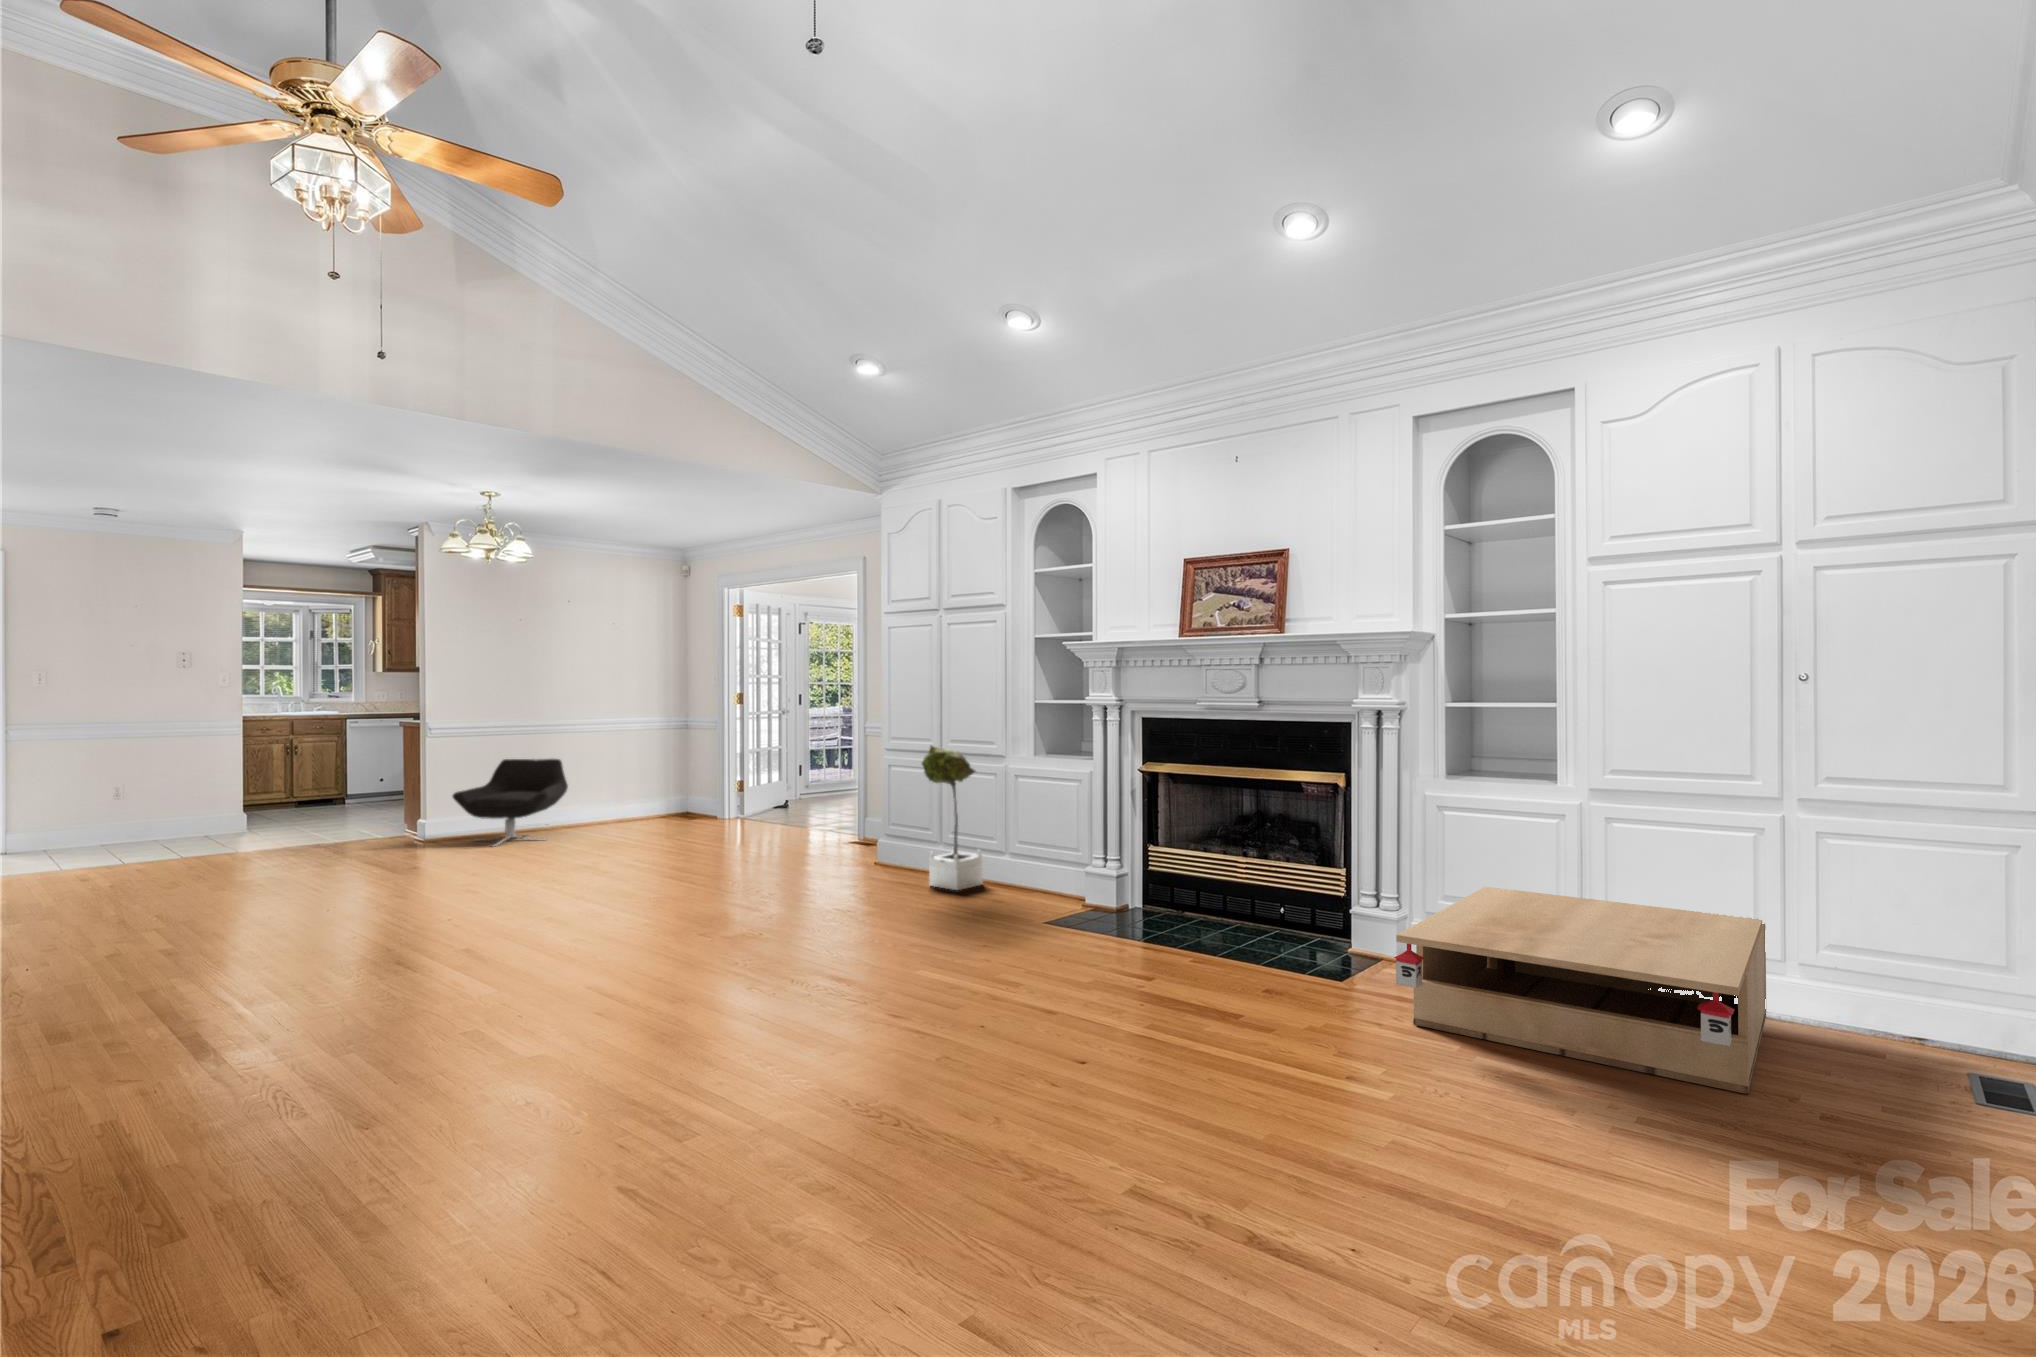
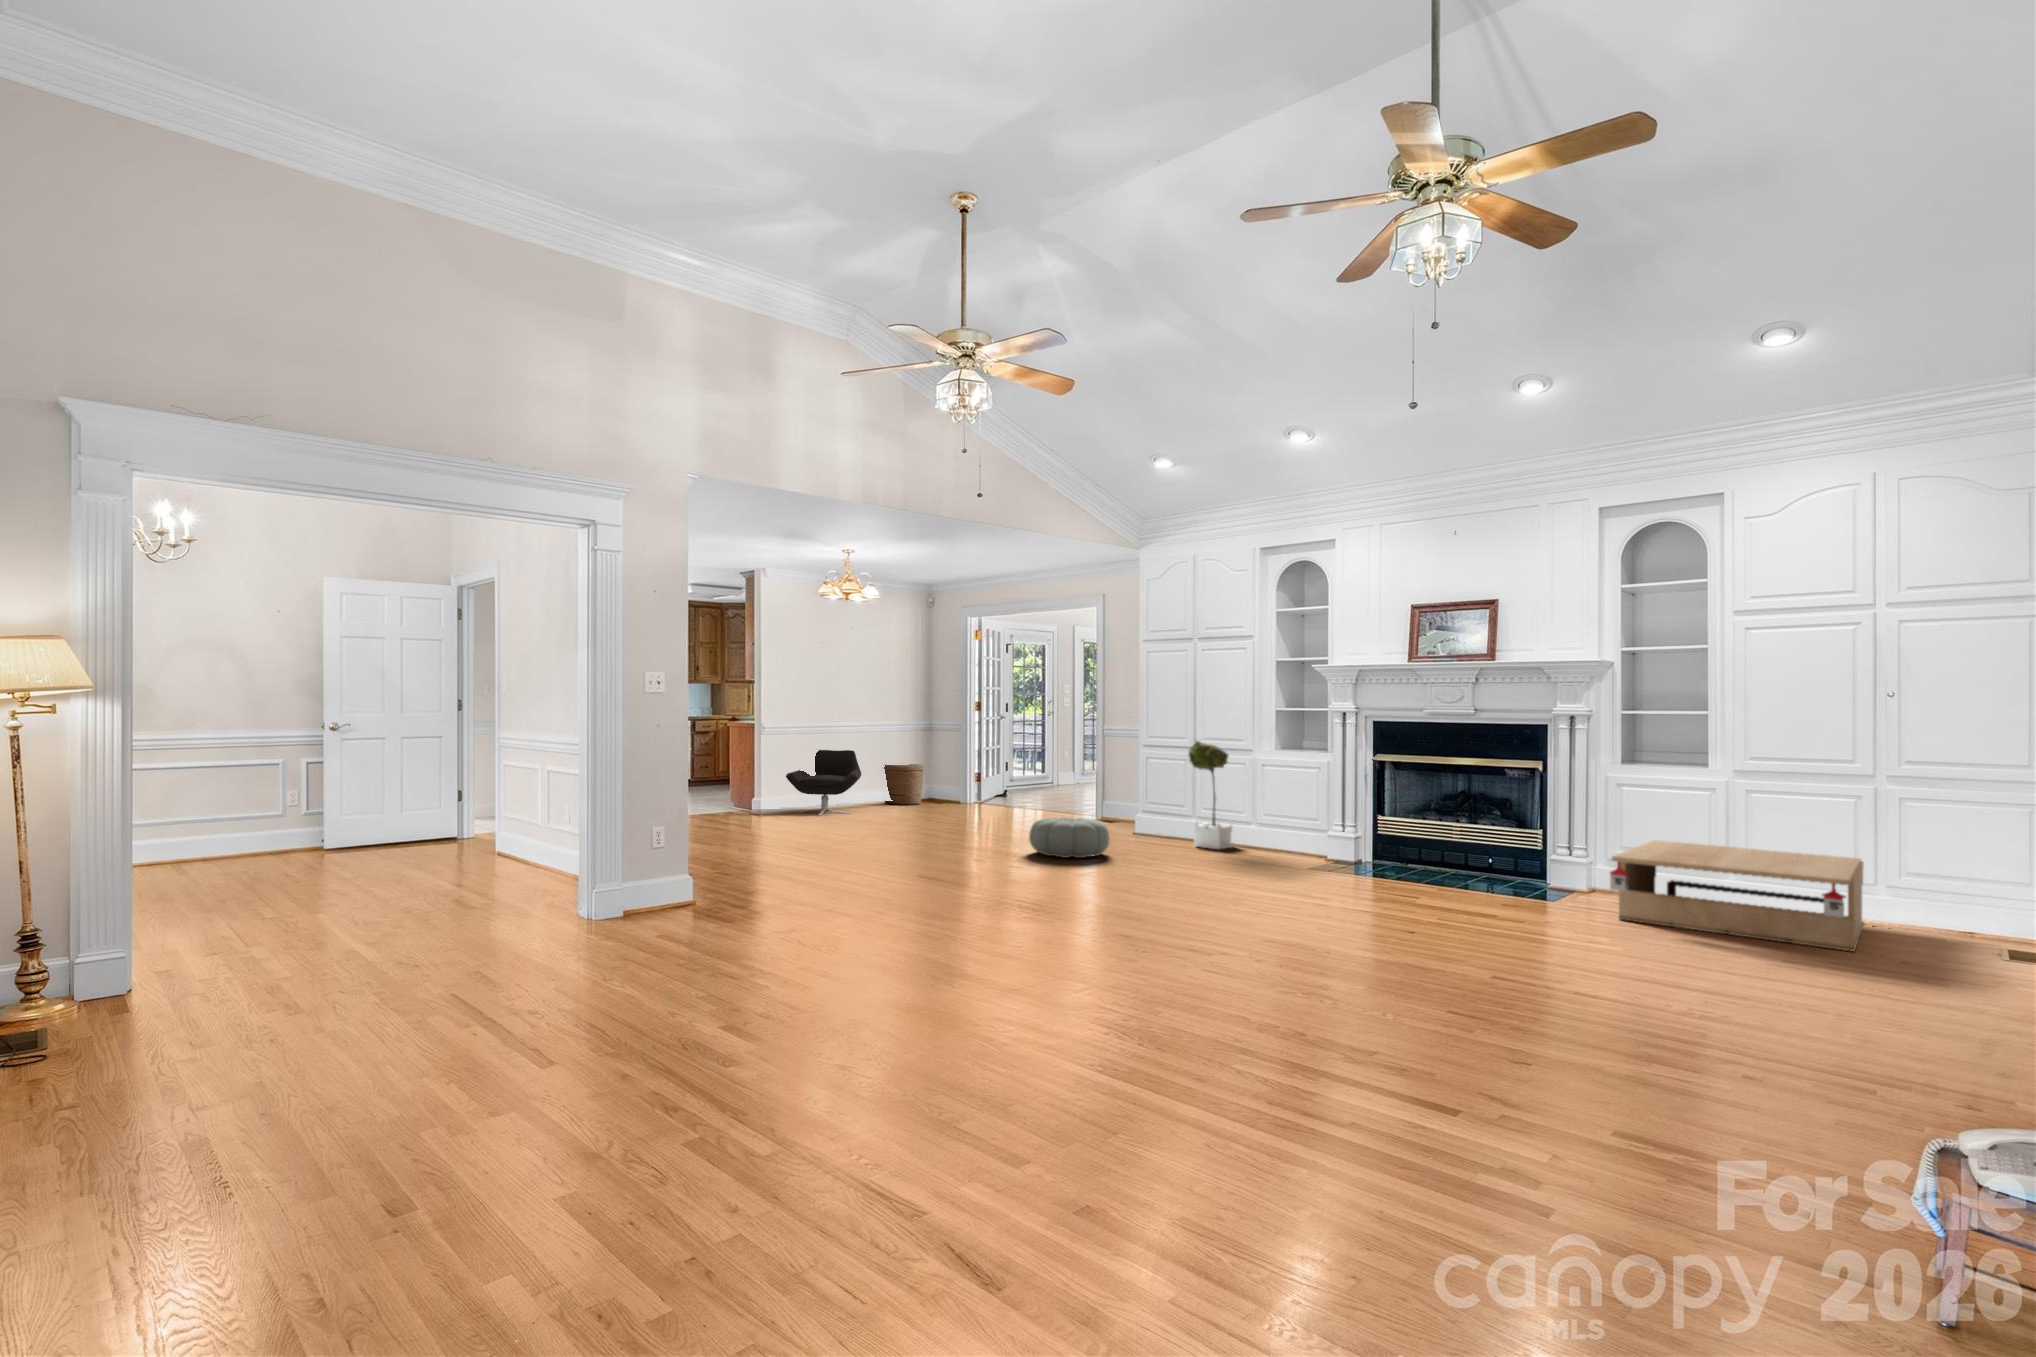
woven basket: none [614,771,668,824] -> present [884,764,924,805]
pouf: none [678,855,792,917] -> present [1029,817,1109,858]

